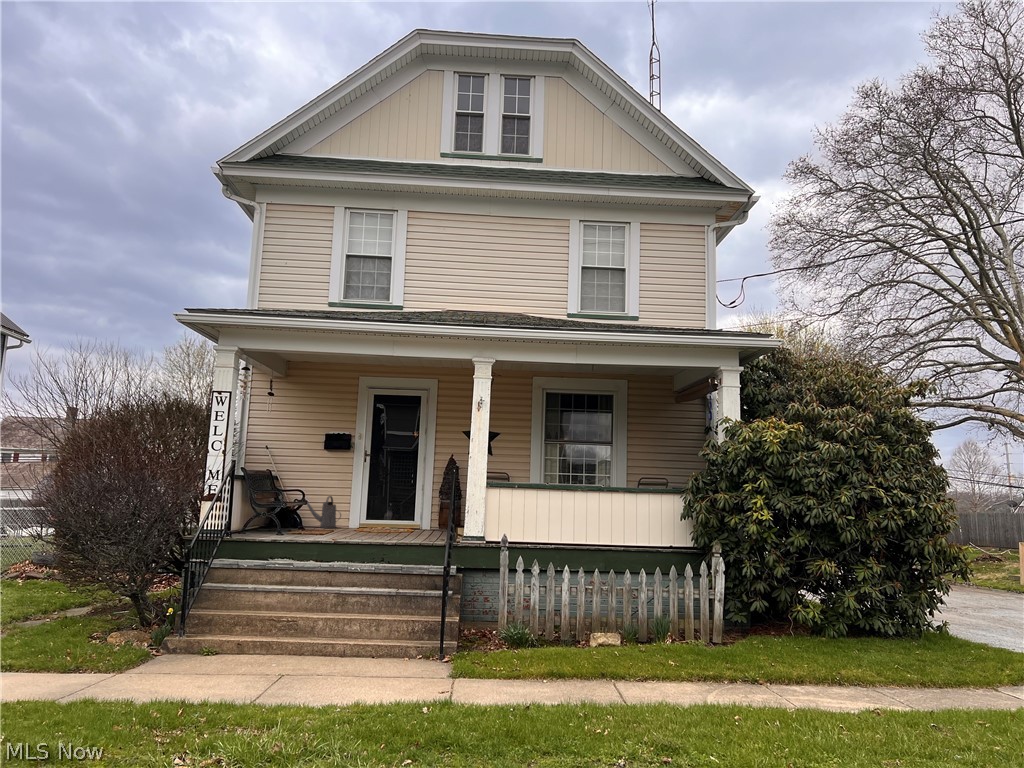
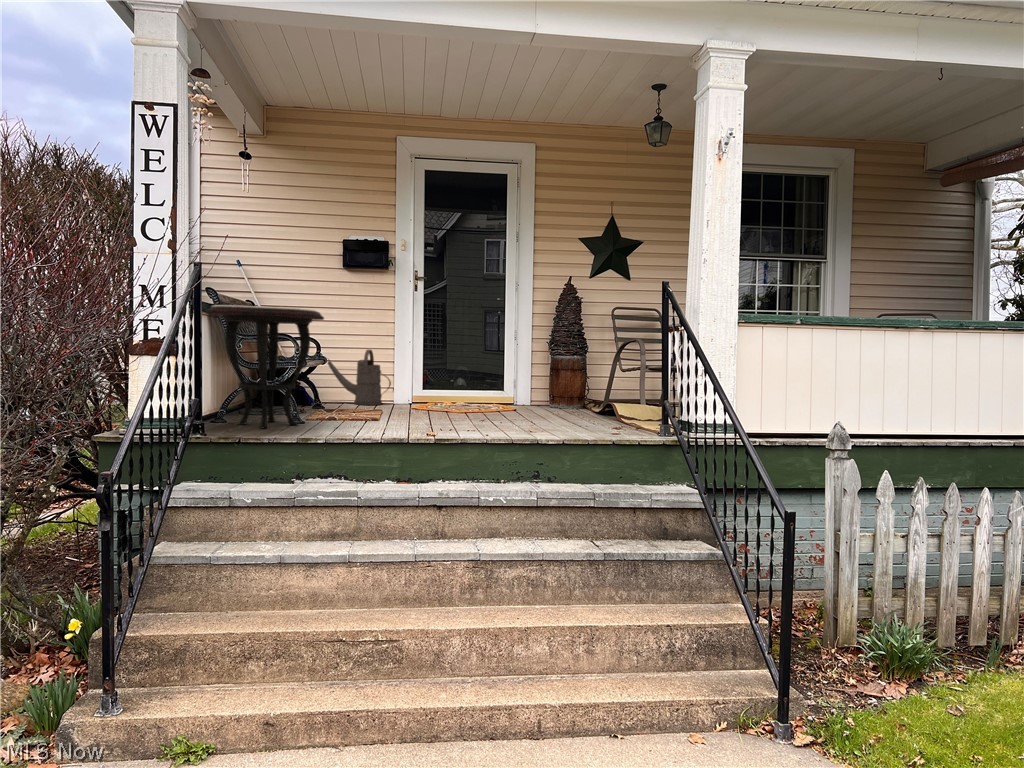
side table: none [237,478,295,537] -> present [206,305,324,429]

